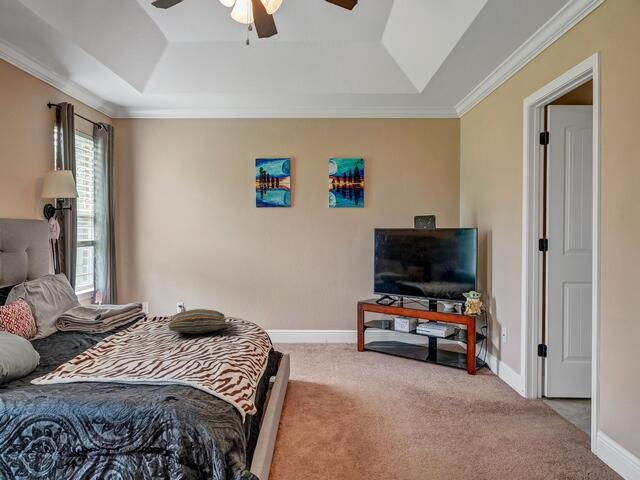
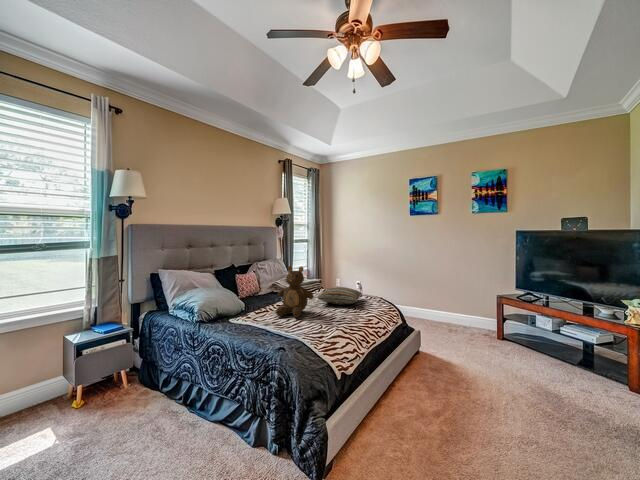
teddy bear: none [111,284,173,361] -> present [276,266,314,318]

